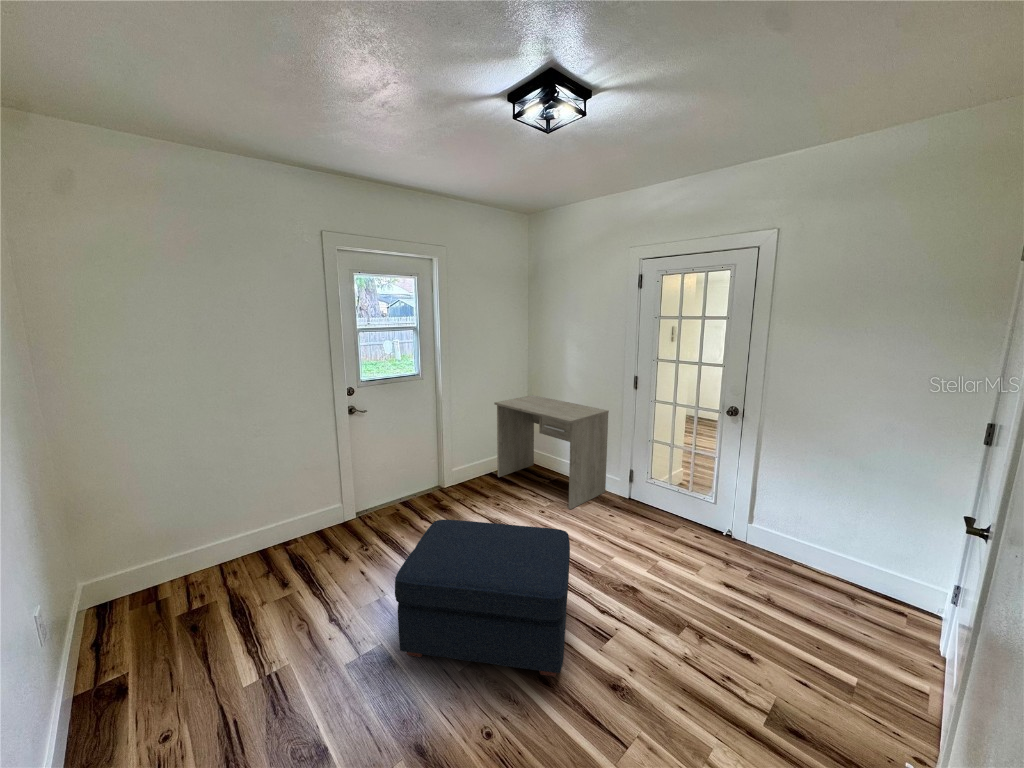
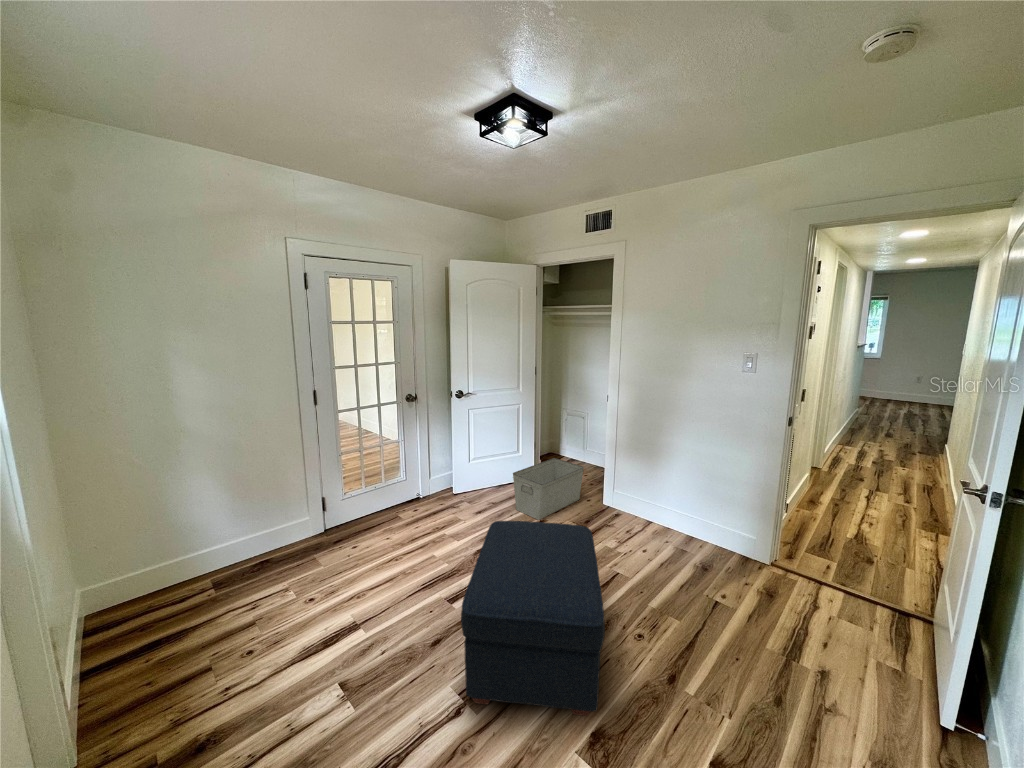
desk: present [494,395,609,509] -> none [84,441,322,663]
storage bin: none [752,568,936,744] -> present [513,458,584,520]

